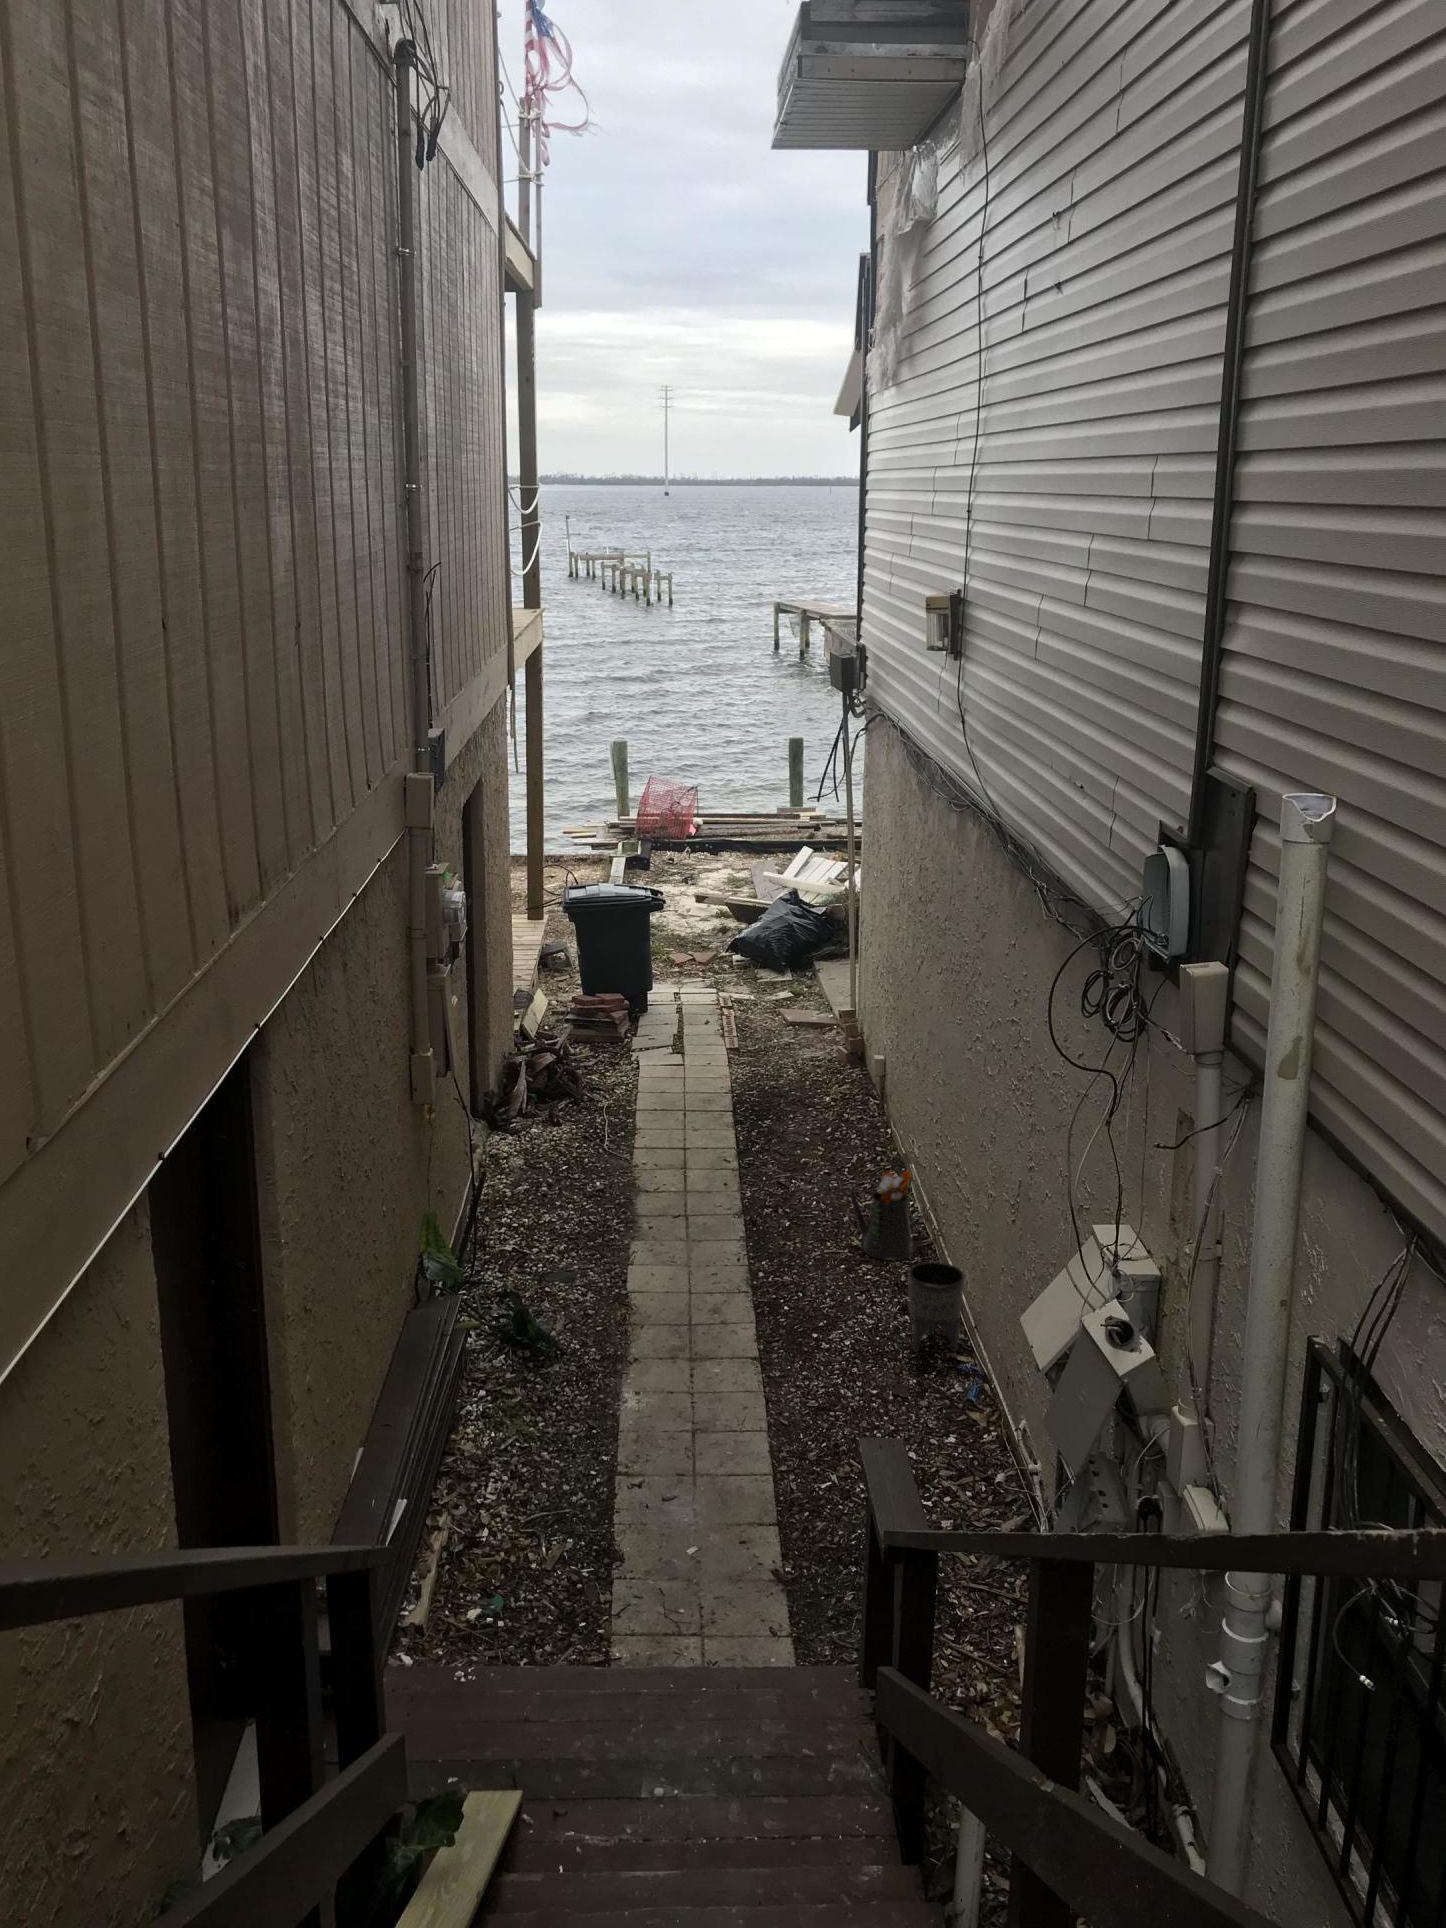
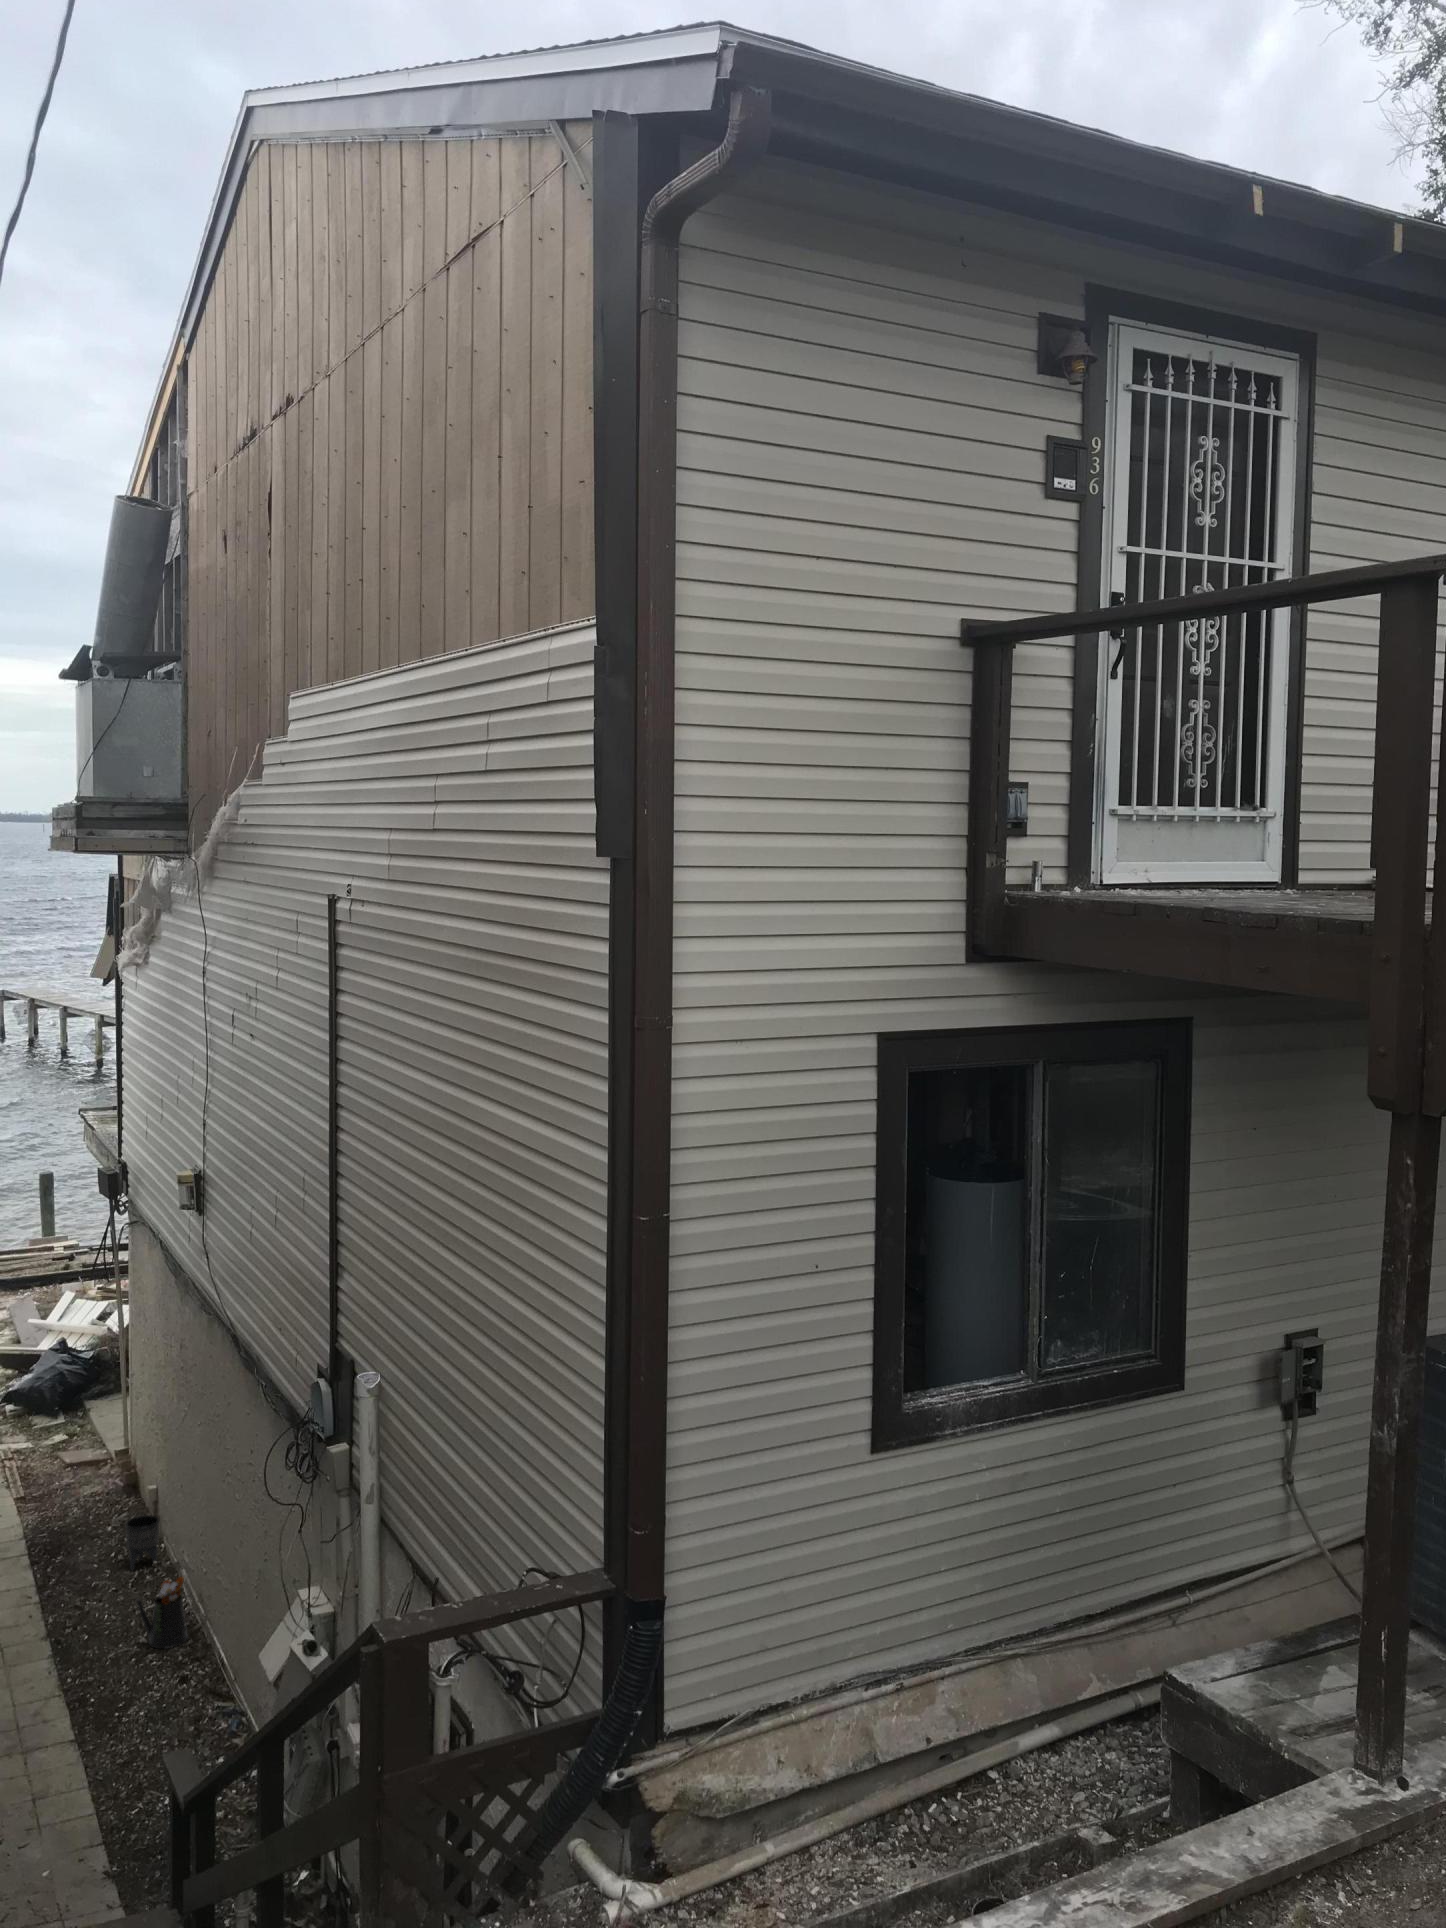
planter: present [908,1262,965,1352] -> present [126,1515,159,1570]

